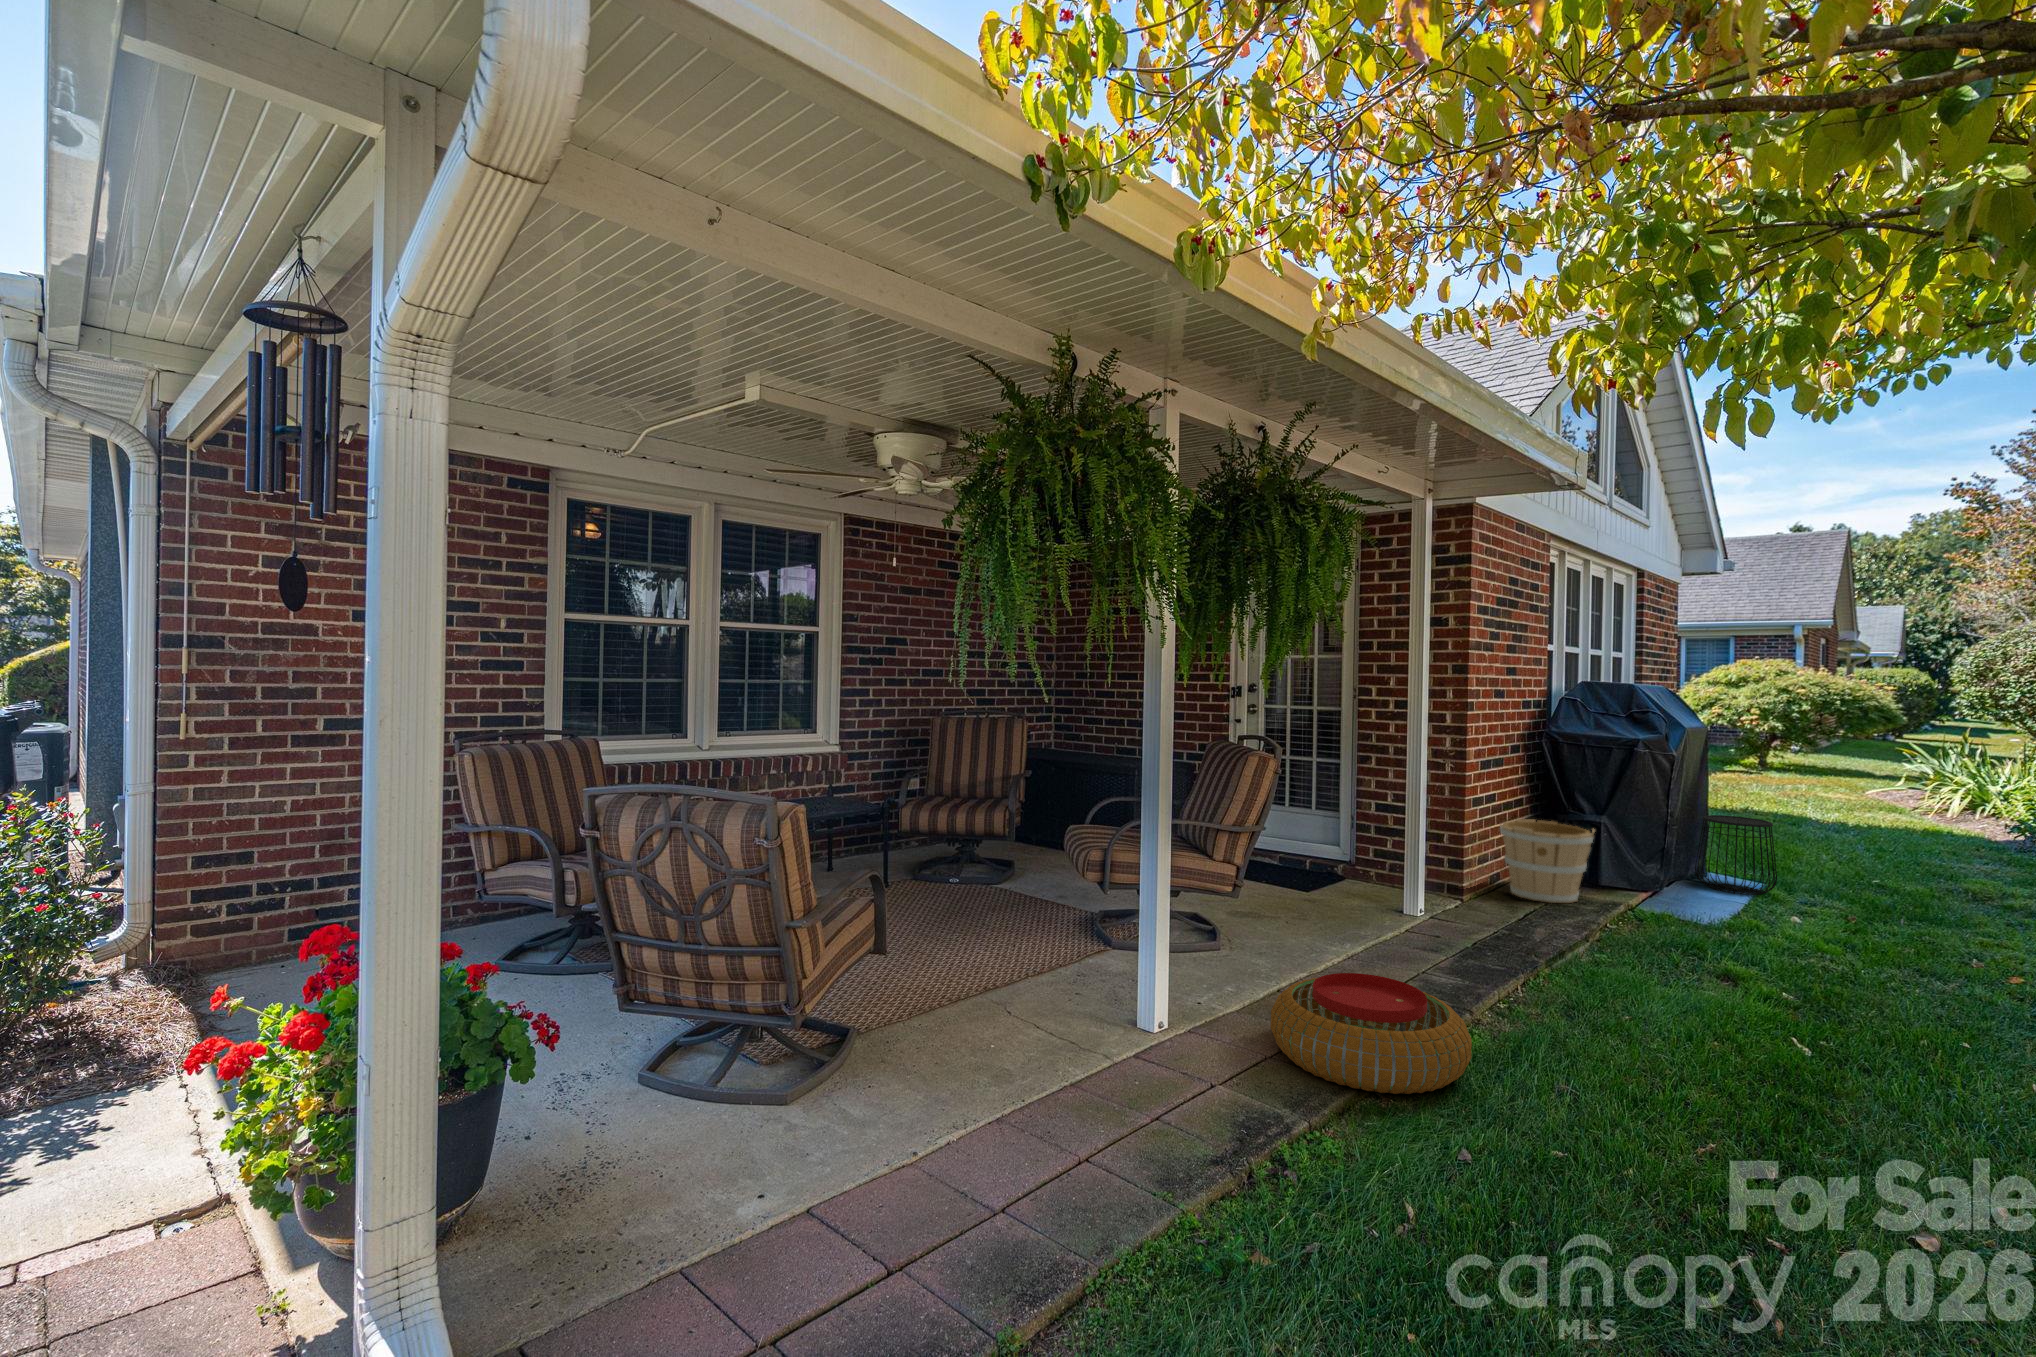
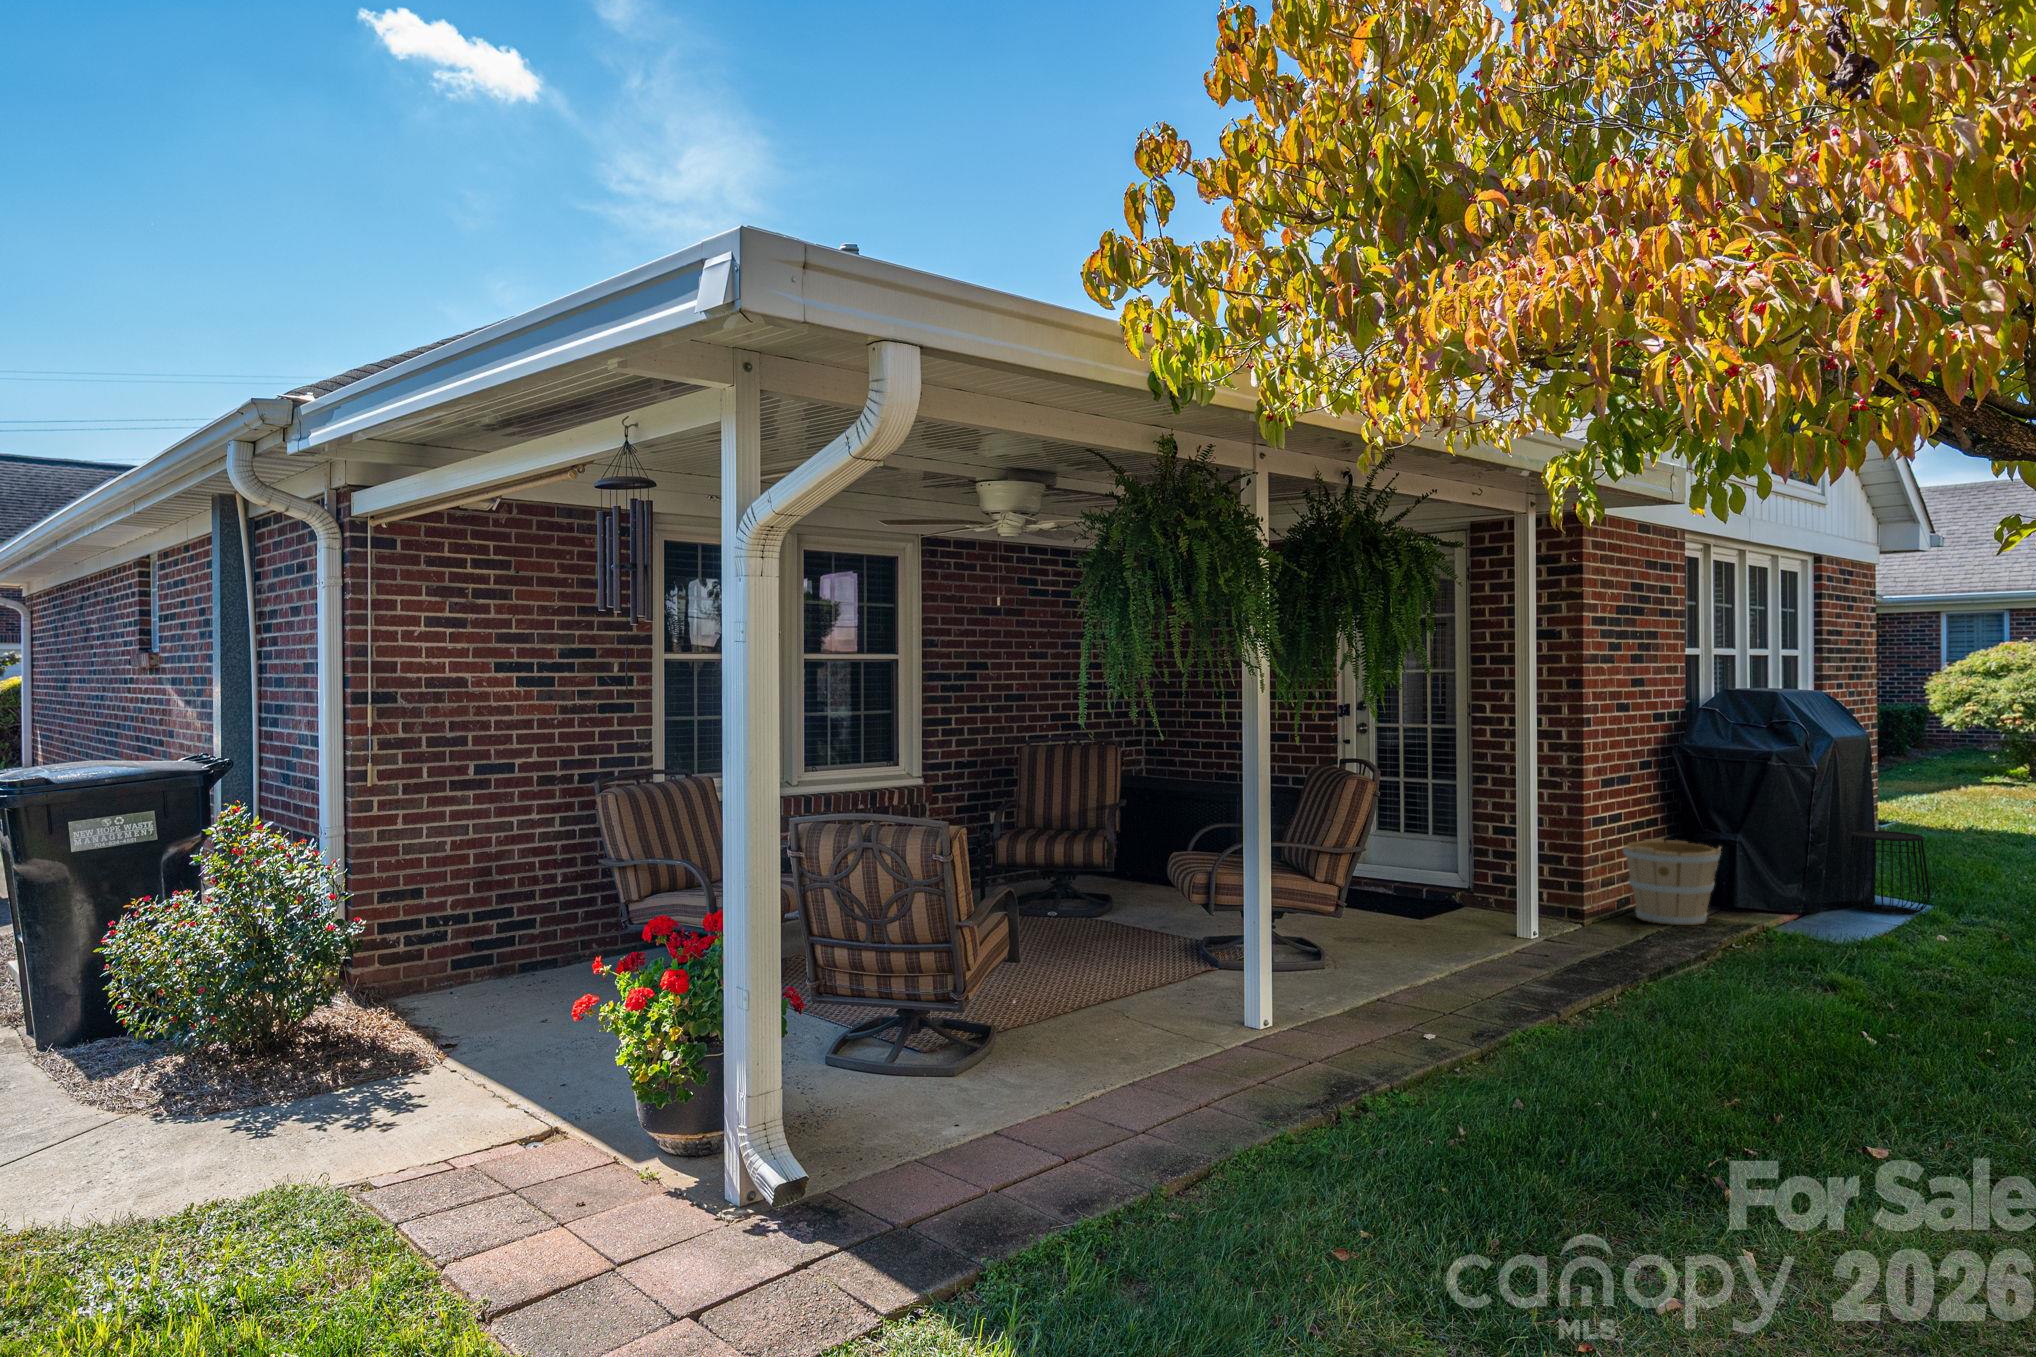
pouf: present [1271,973,1472,1094] -> none [1359,970,1534,1061]

